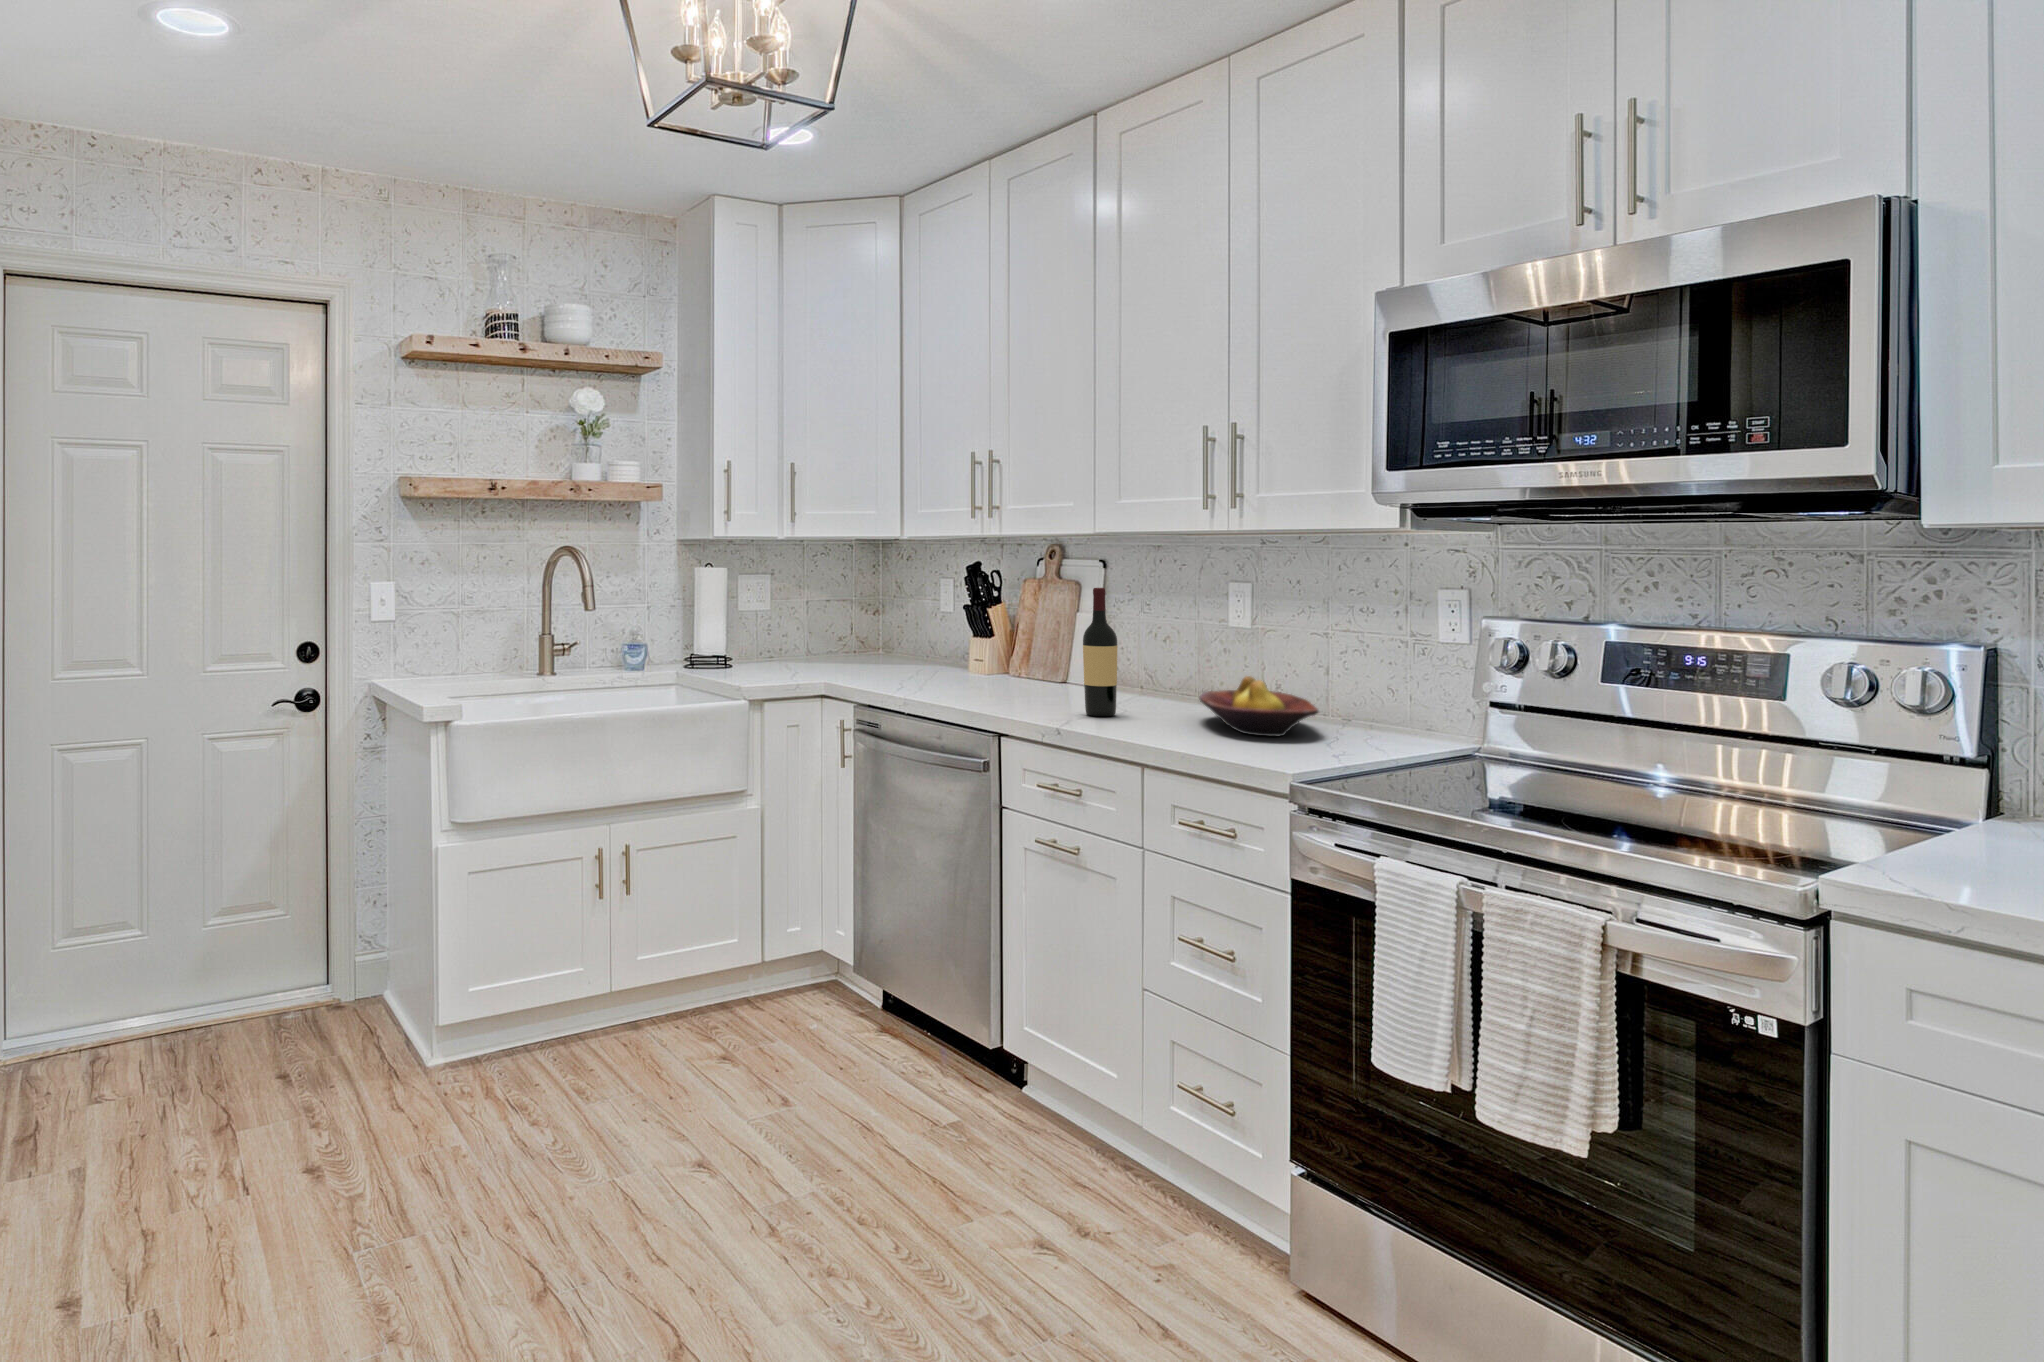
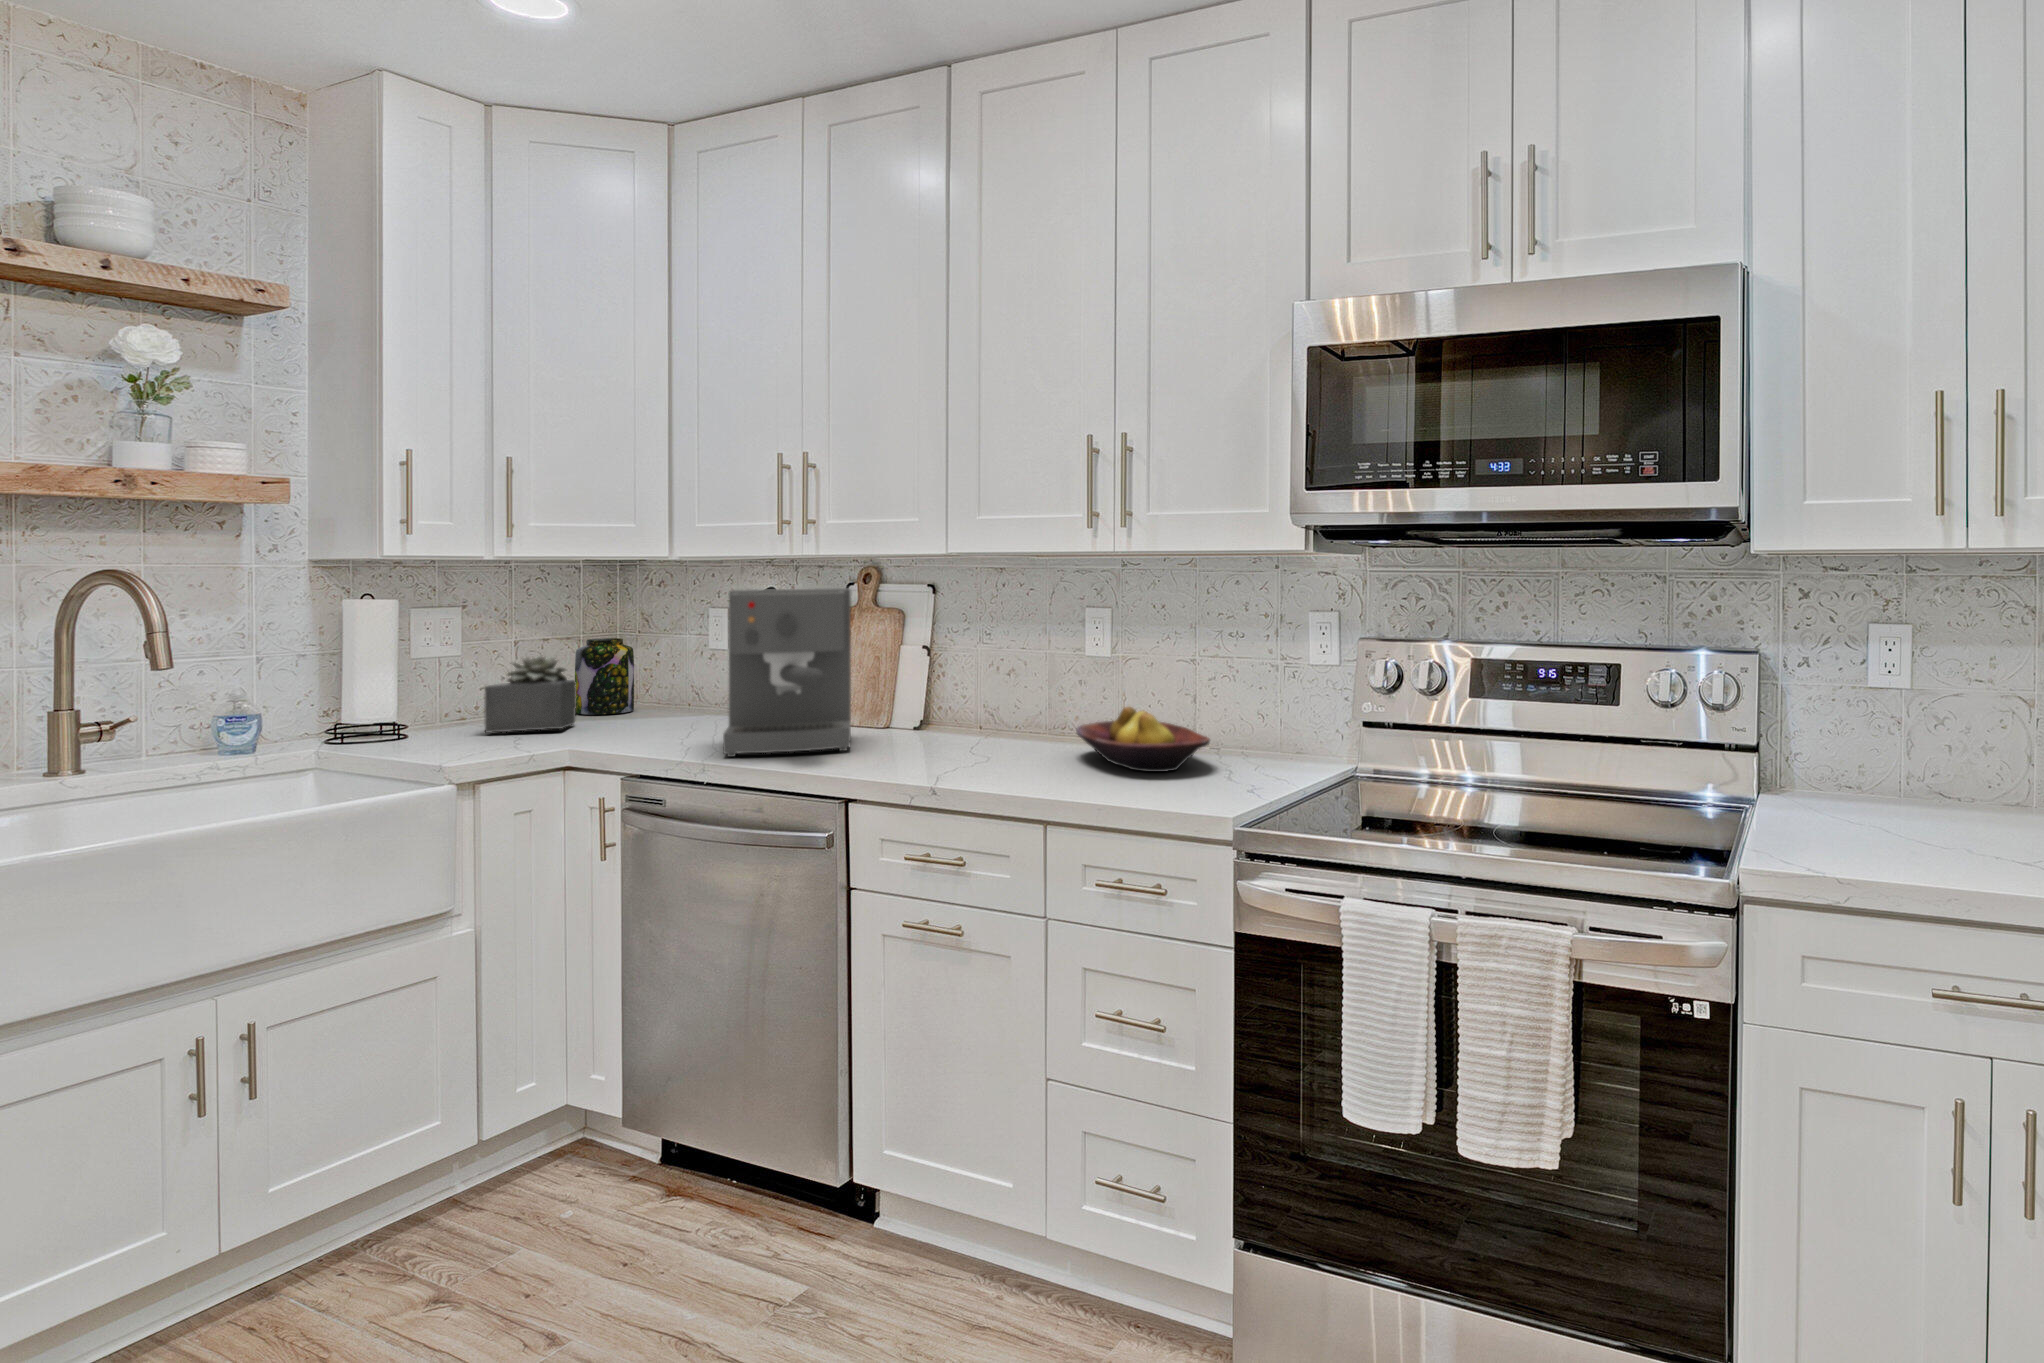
coffee maker: none [920,564,1027,699] -> present [723,588,851,757]
wine bottle: present [1083,588,1118,716] -> none [946,616,985,765]
jar: none [843,602,884,662] -> present [575,638,634,715]
succulent plant: none [776,611,838,669] -> present [485,655,576,733]

